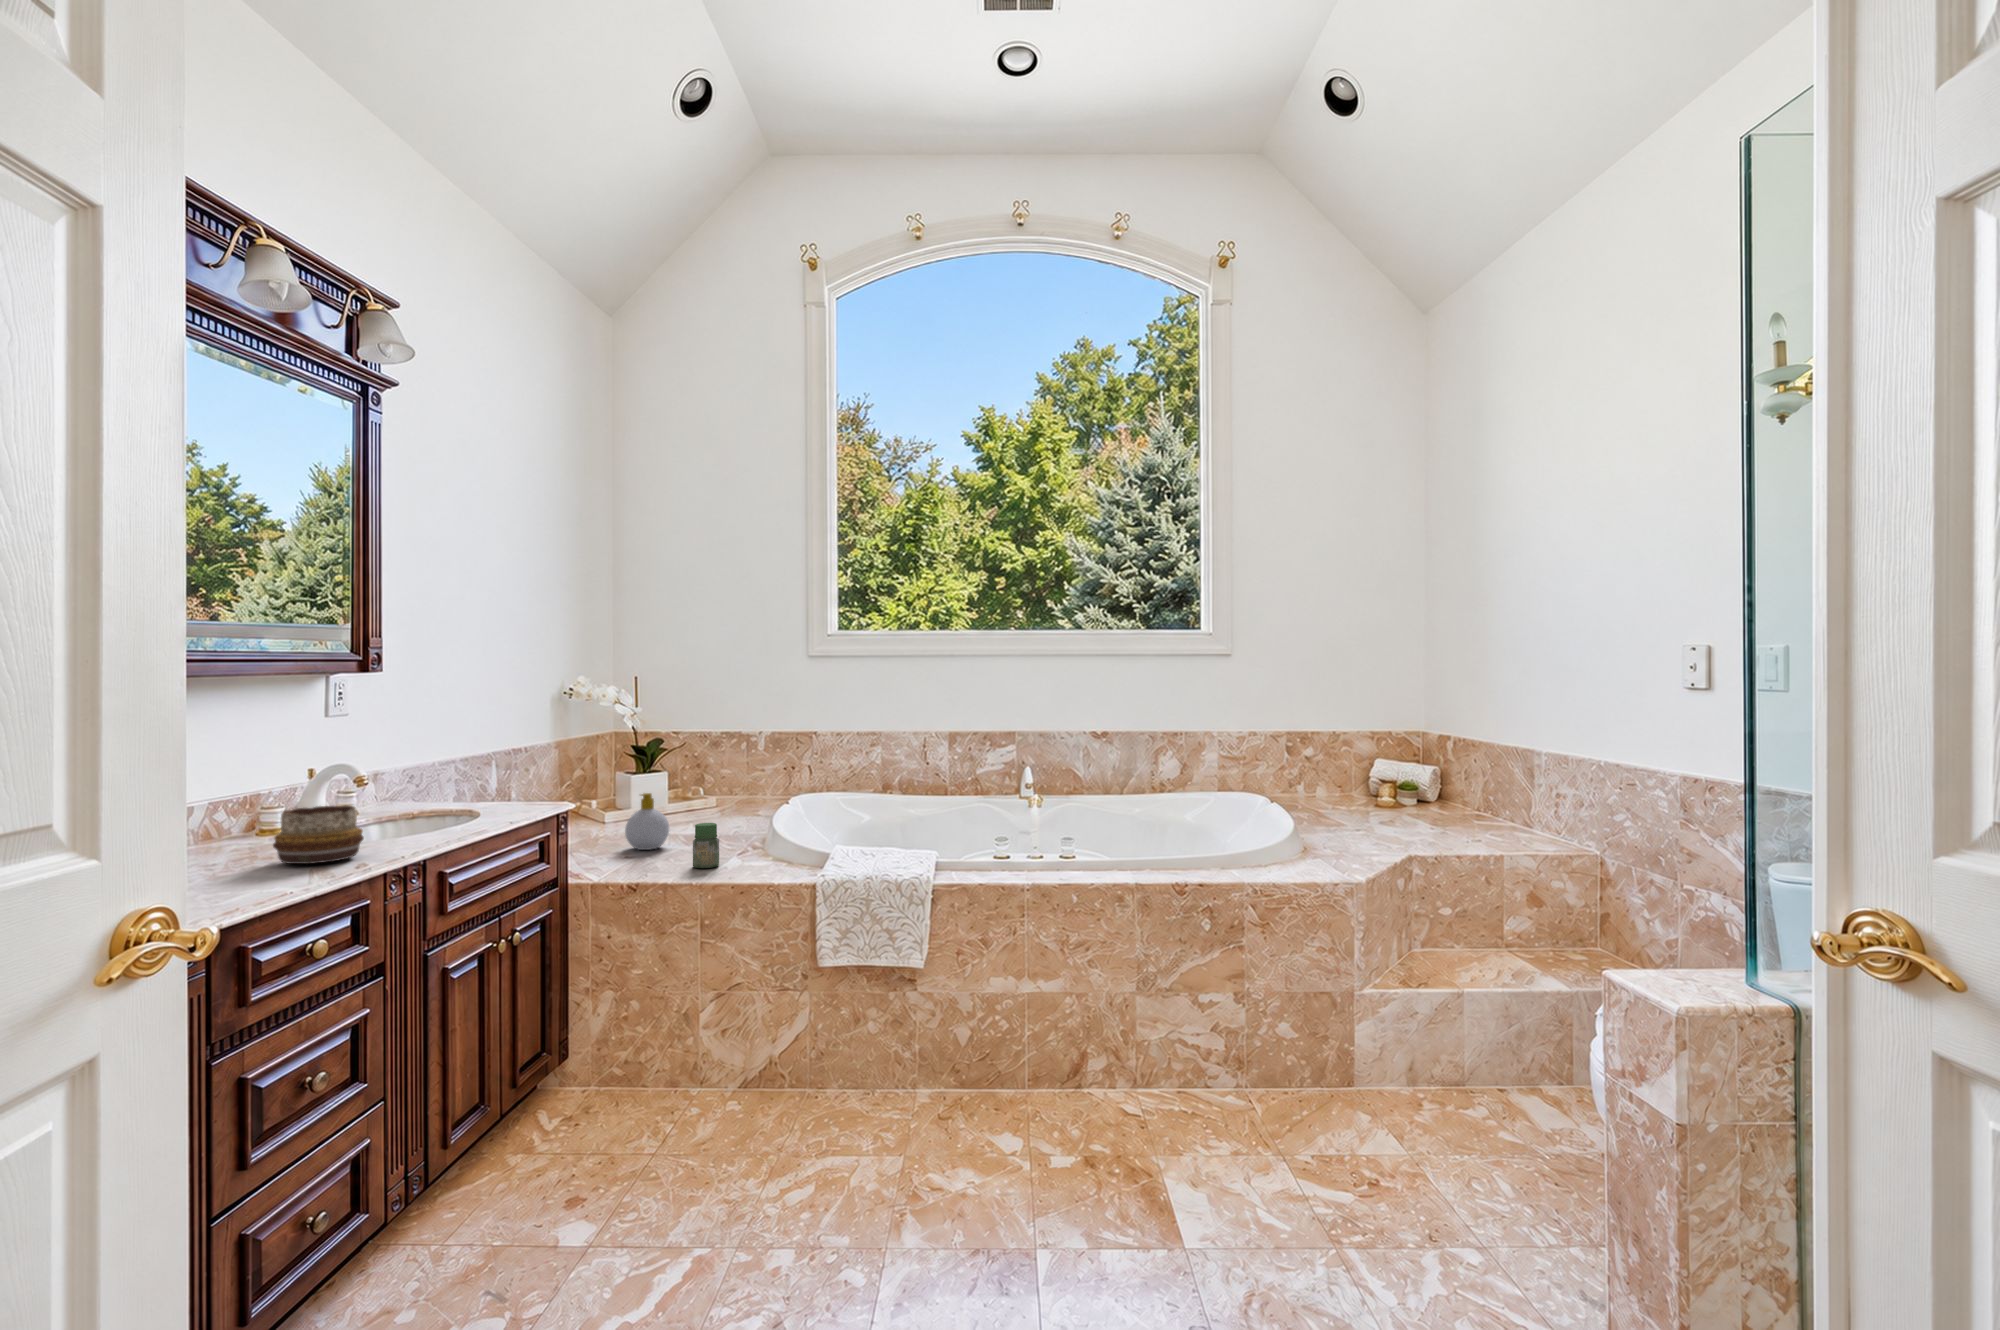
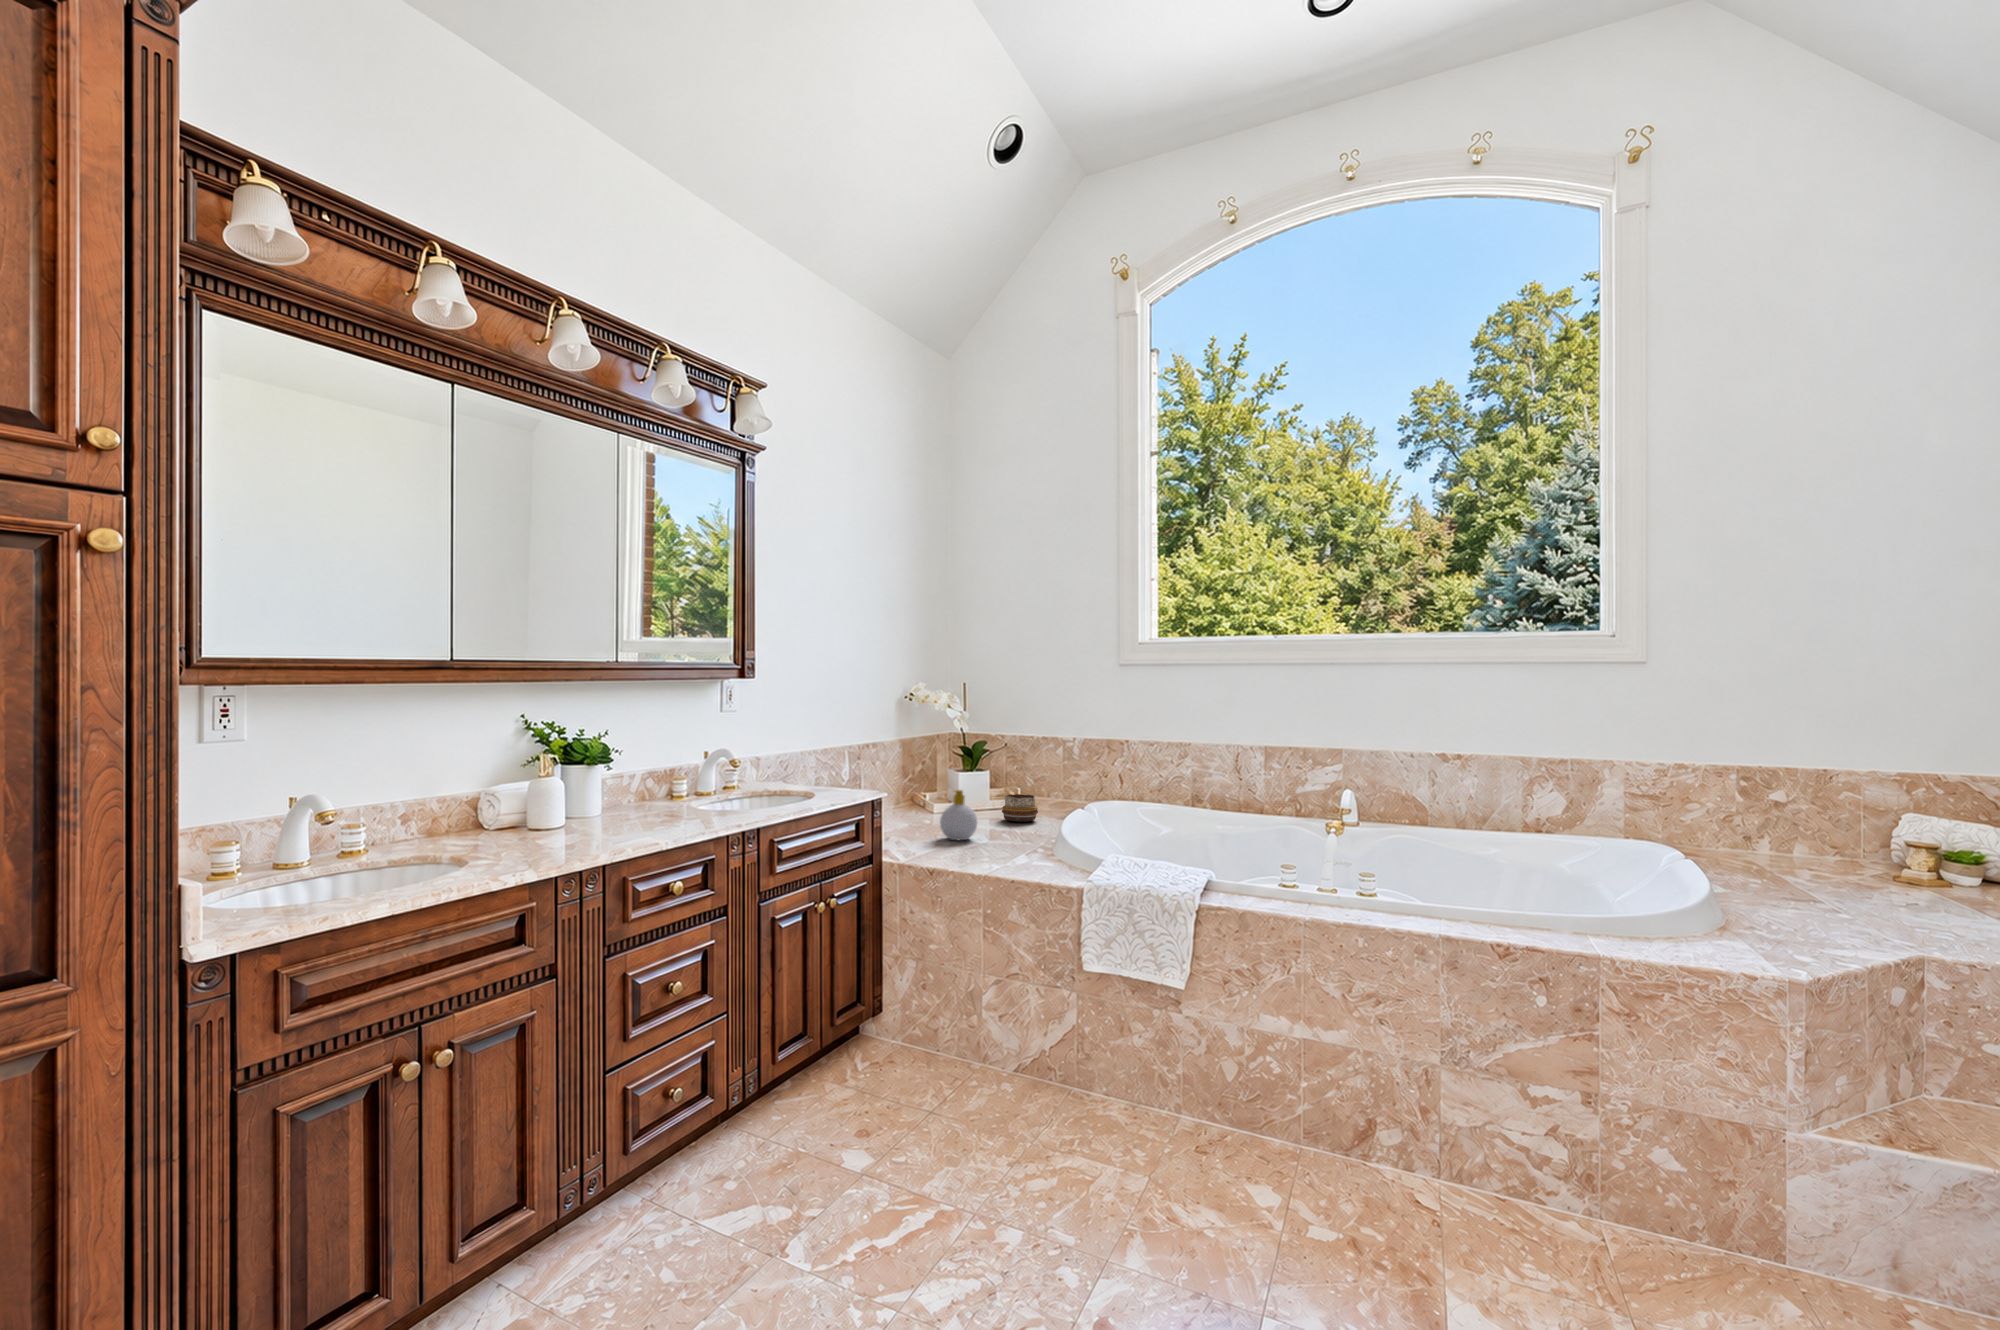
decorative bowl: present [273,806,364,864] -> present [1002,794,1038,822]
jar: present [693,823,719,868] -> none [988,820,1011,860]

